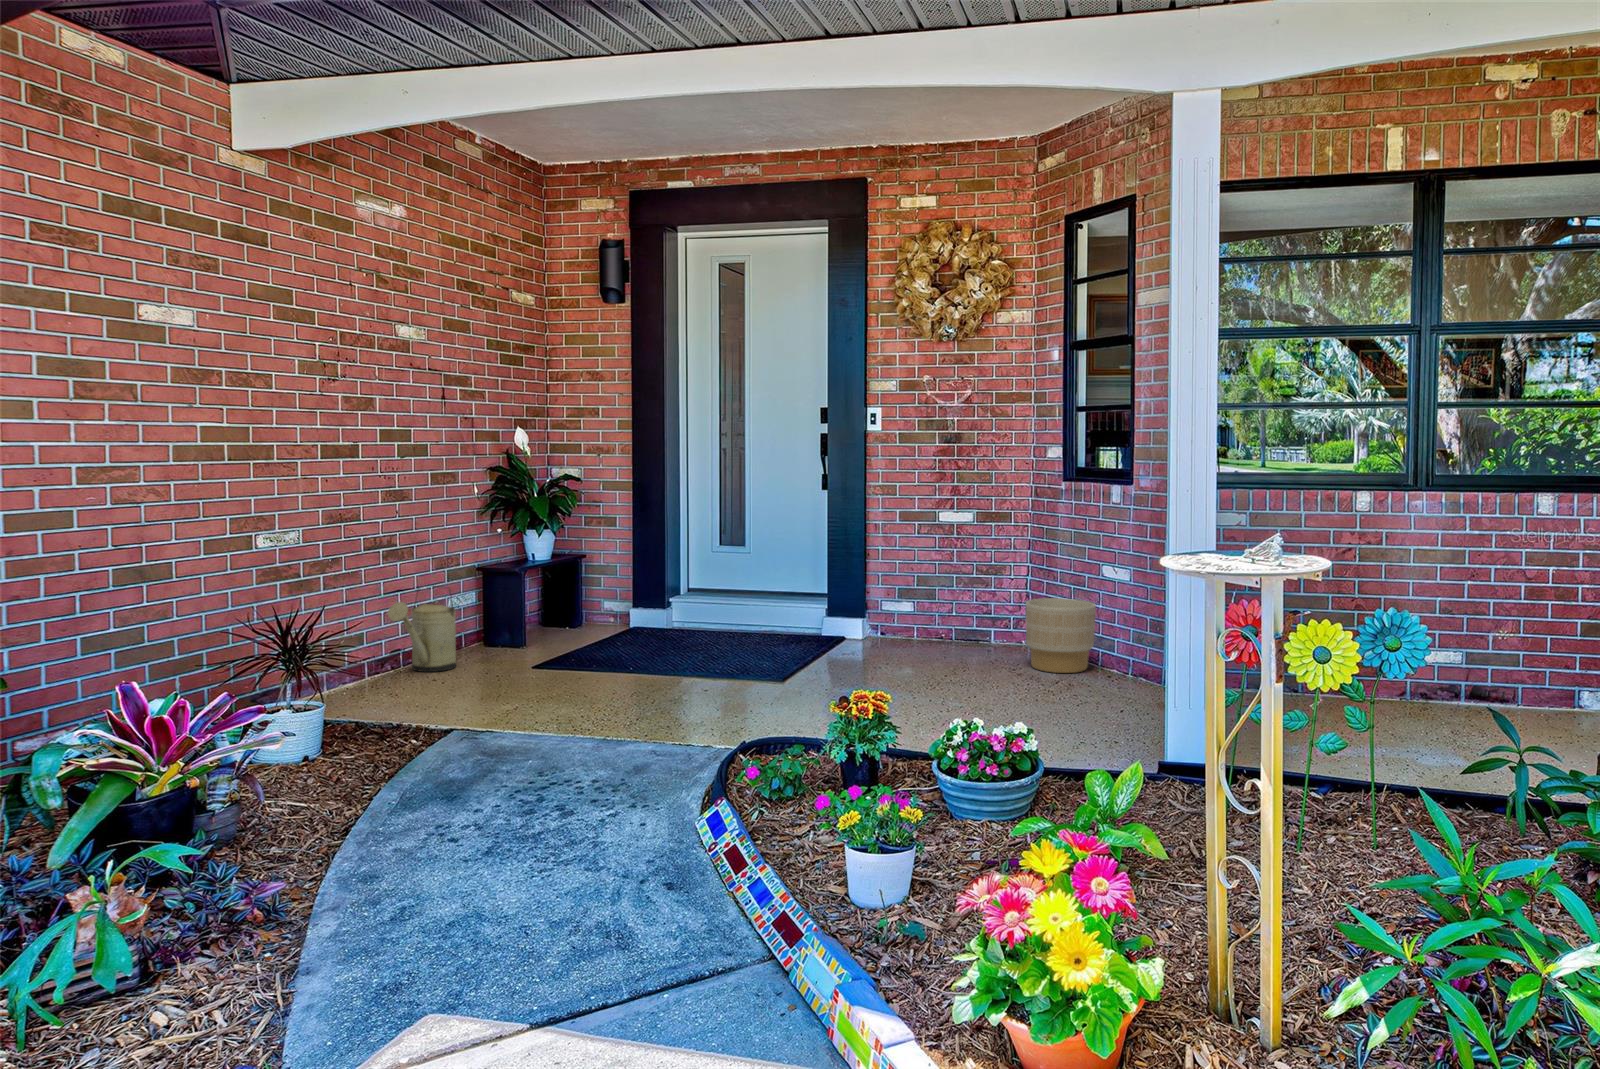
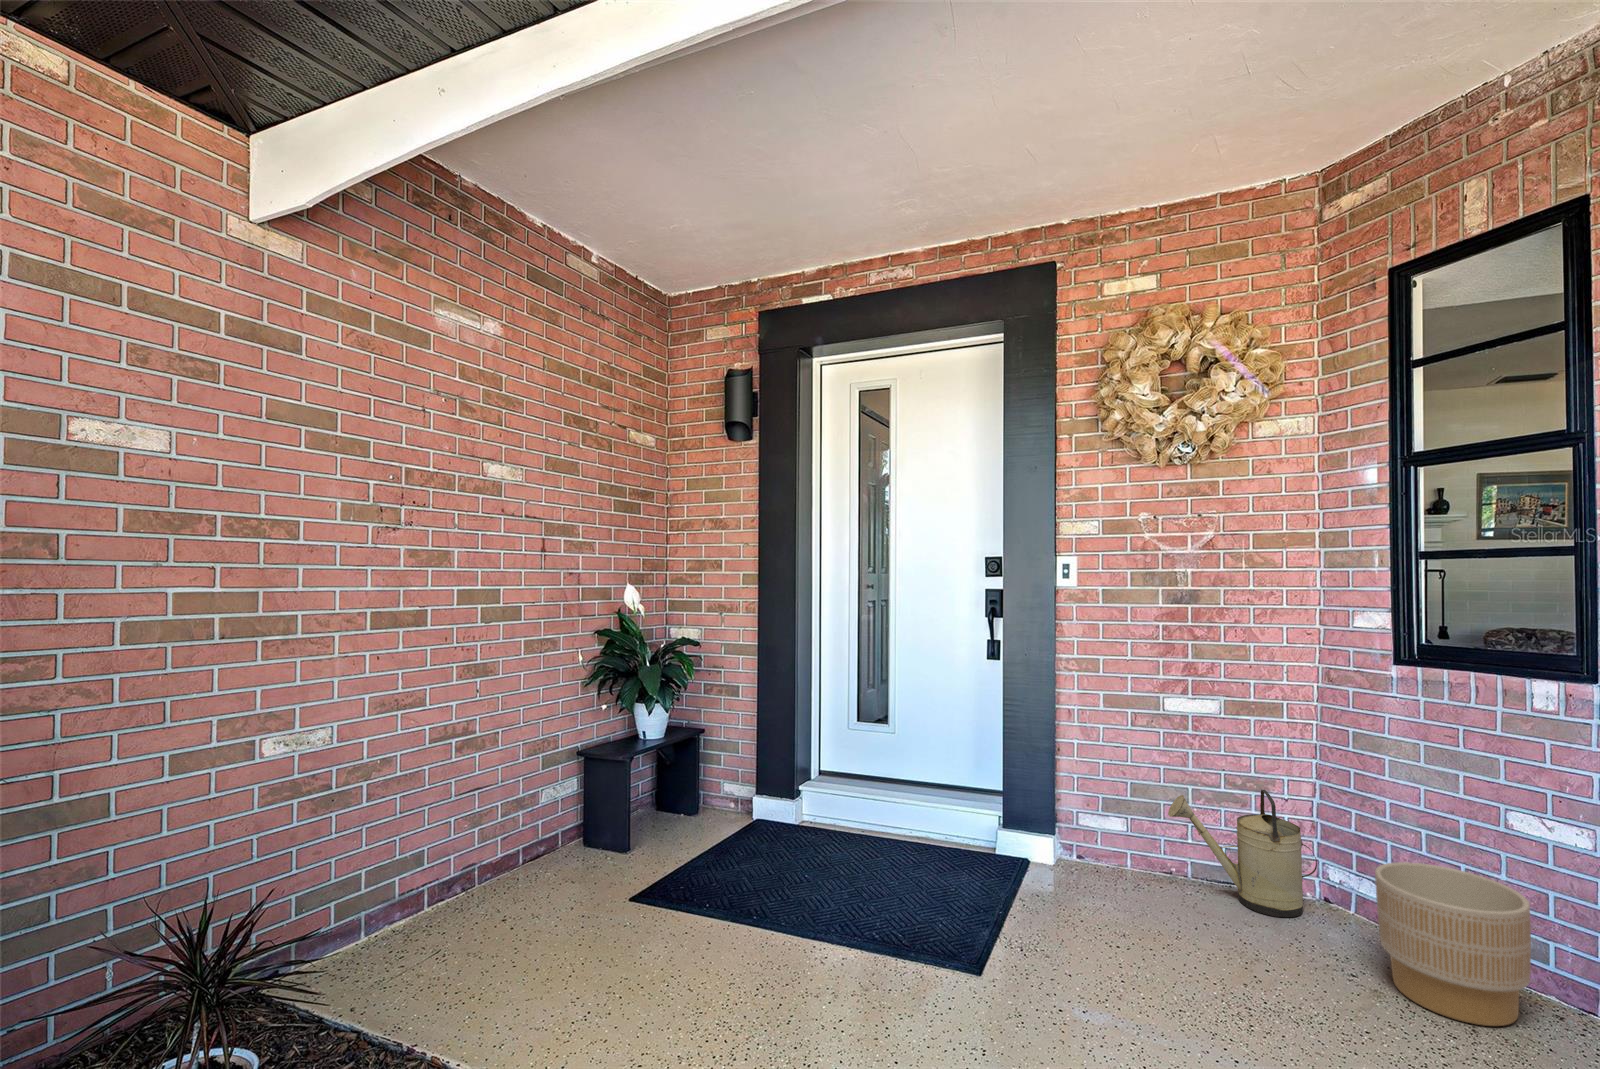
watering can: present [388,596,456,672] -> present [1168,789,1317,917]

